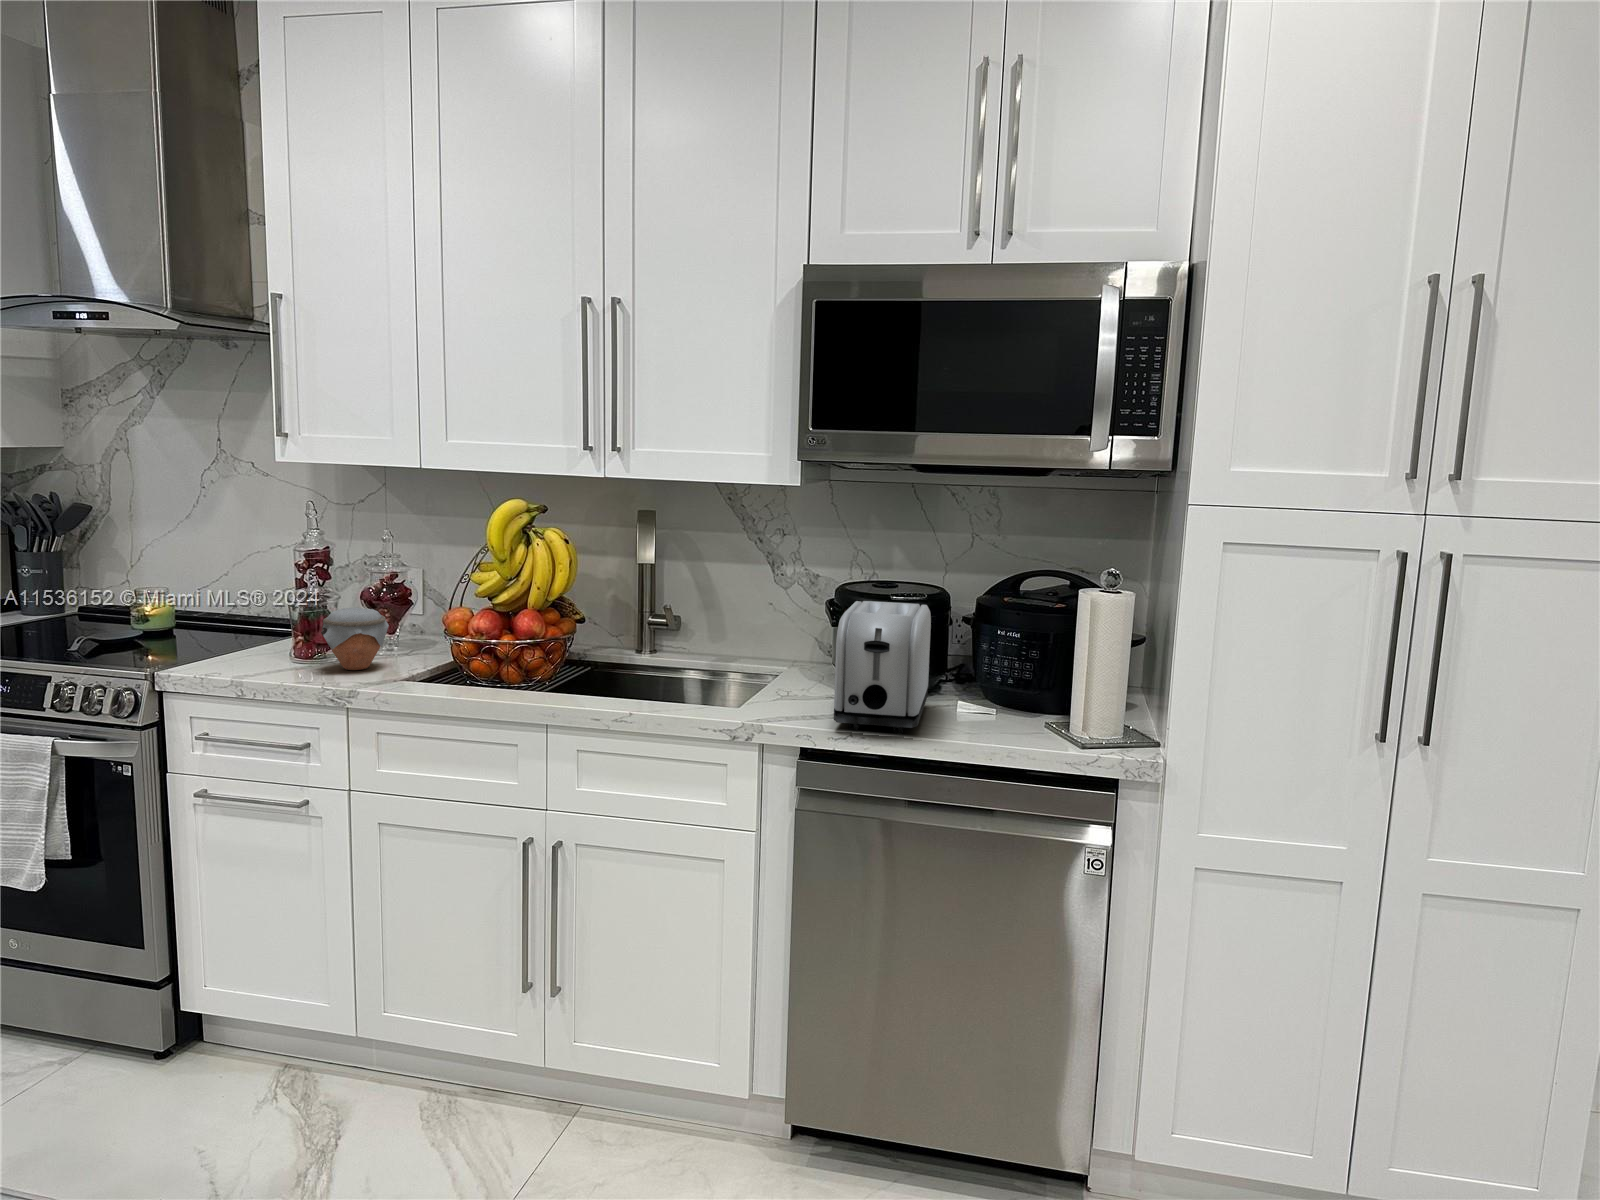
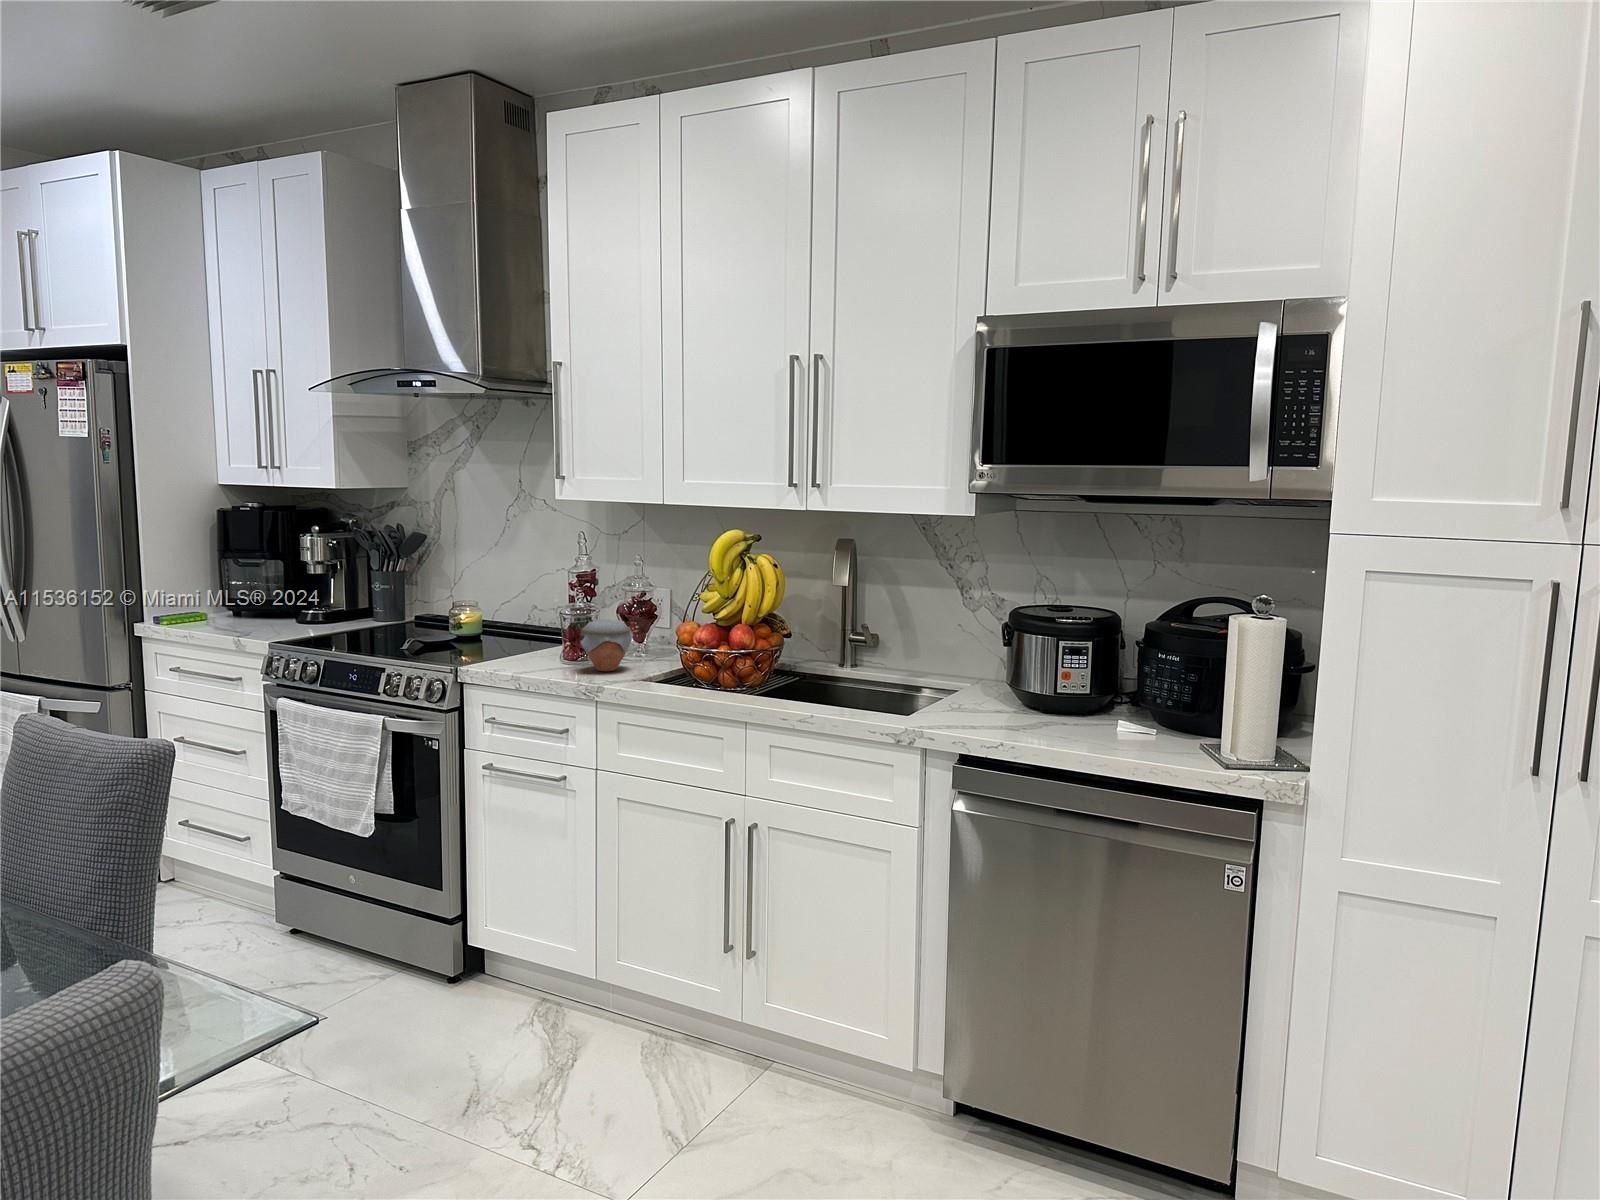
toaster: present [834,601,931,734] -> none [991,623,1094,745]

